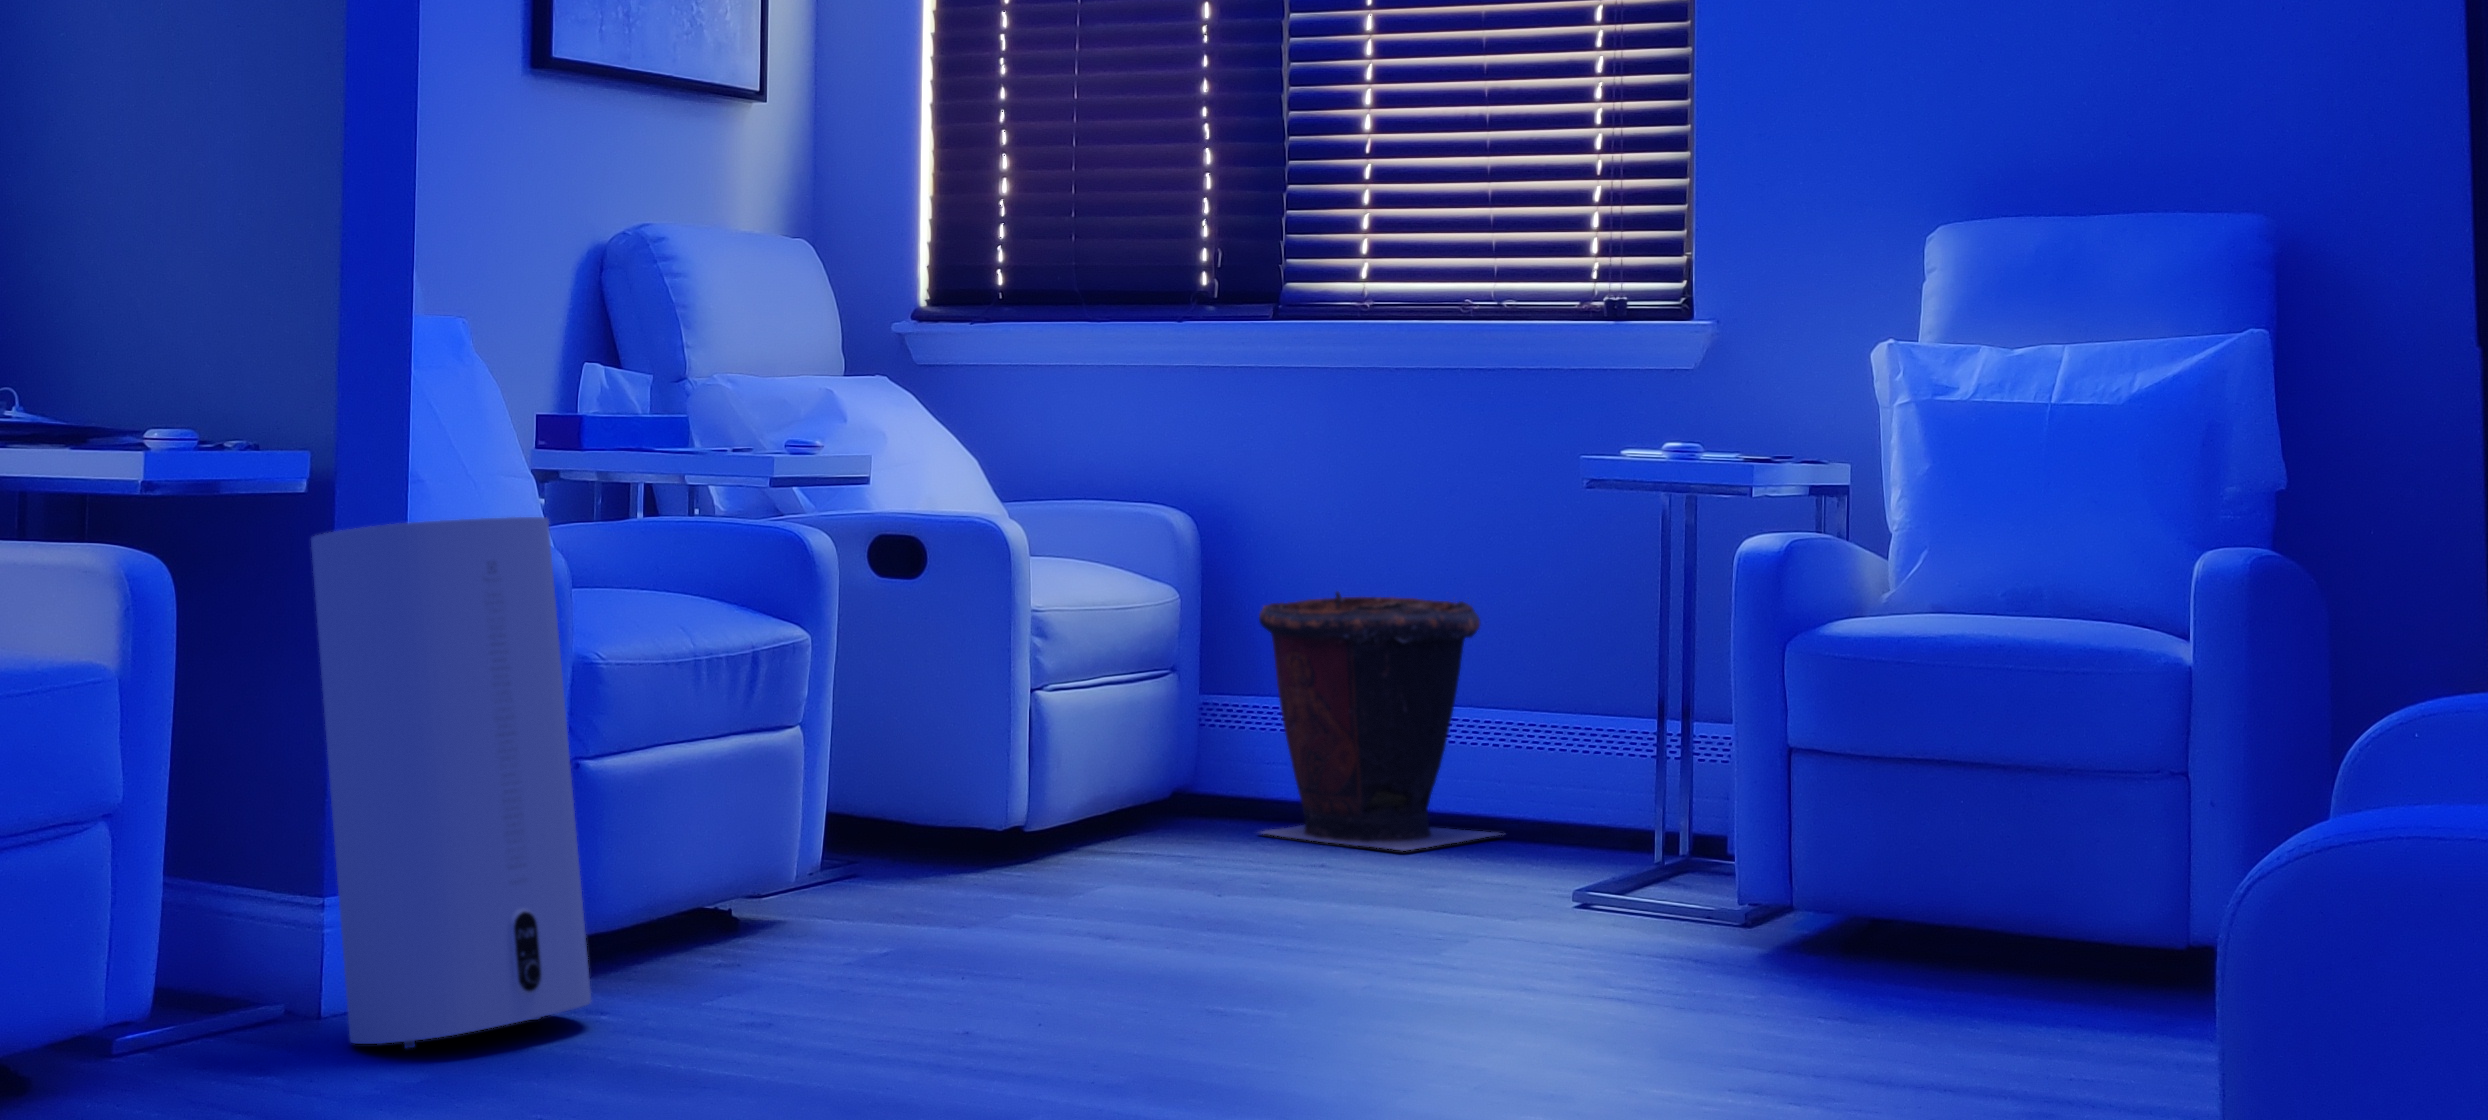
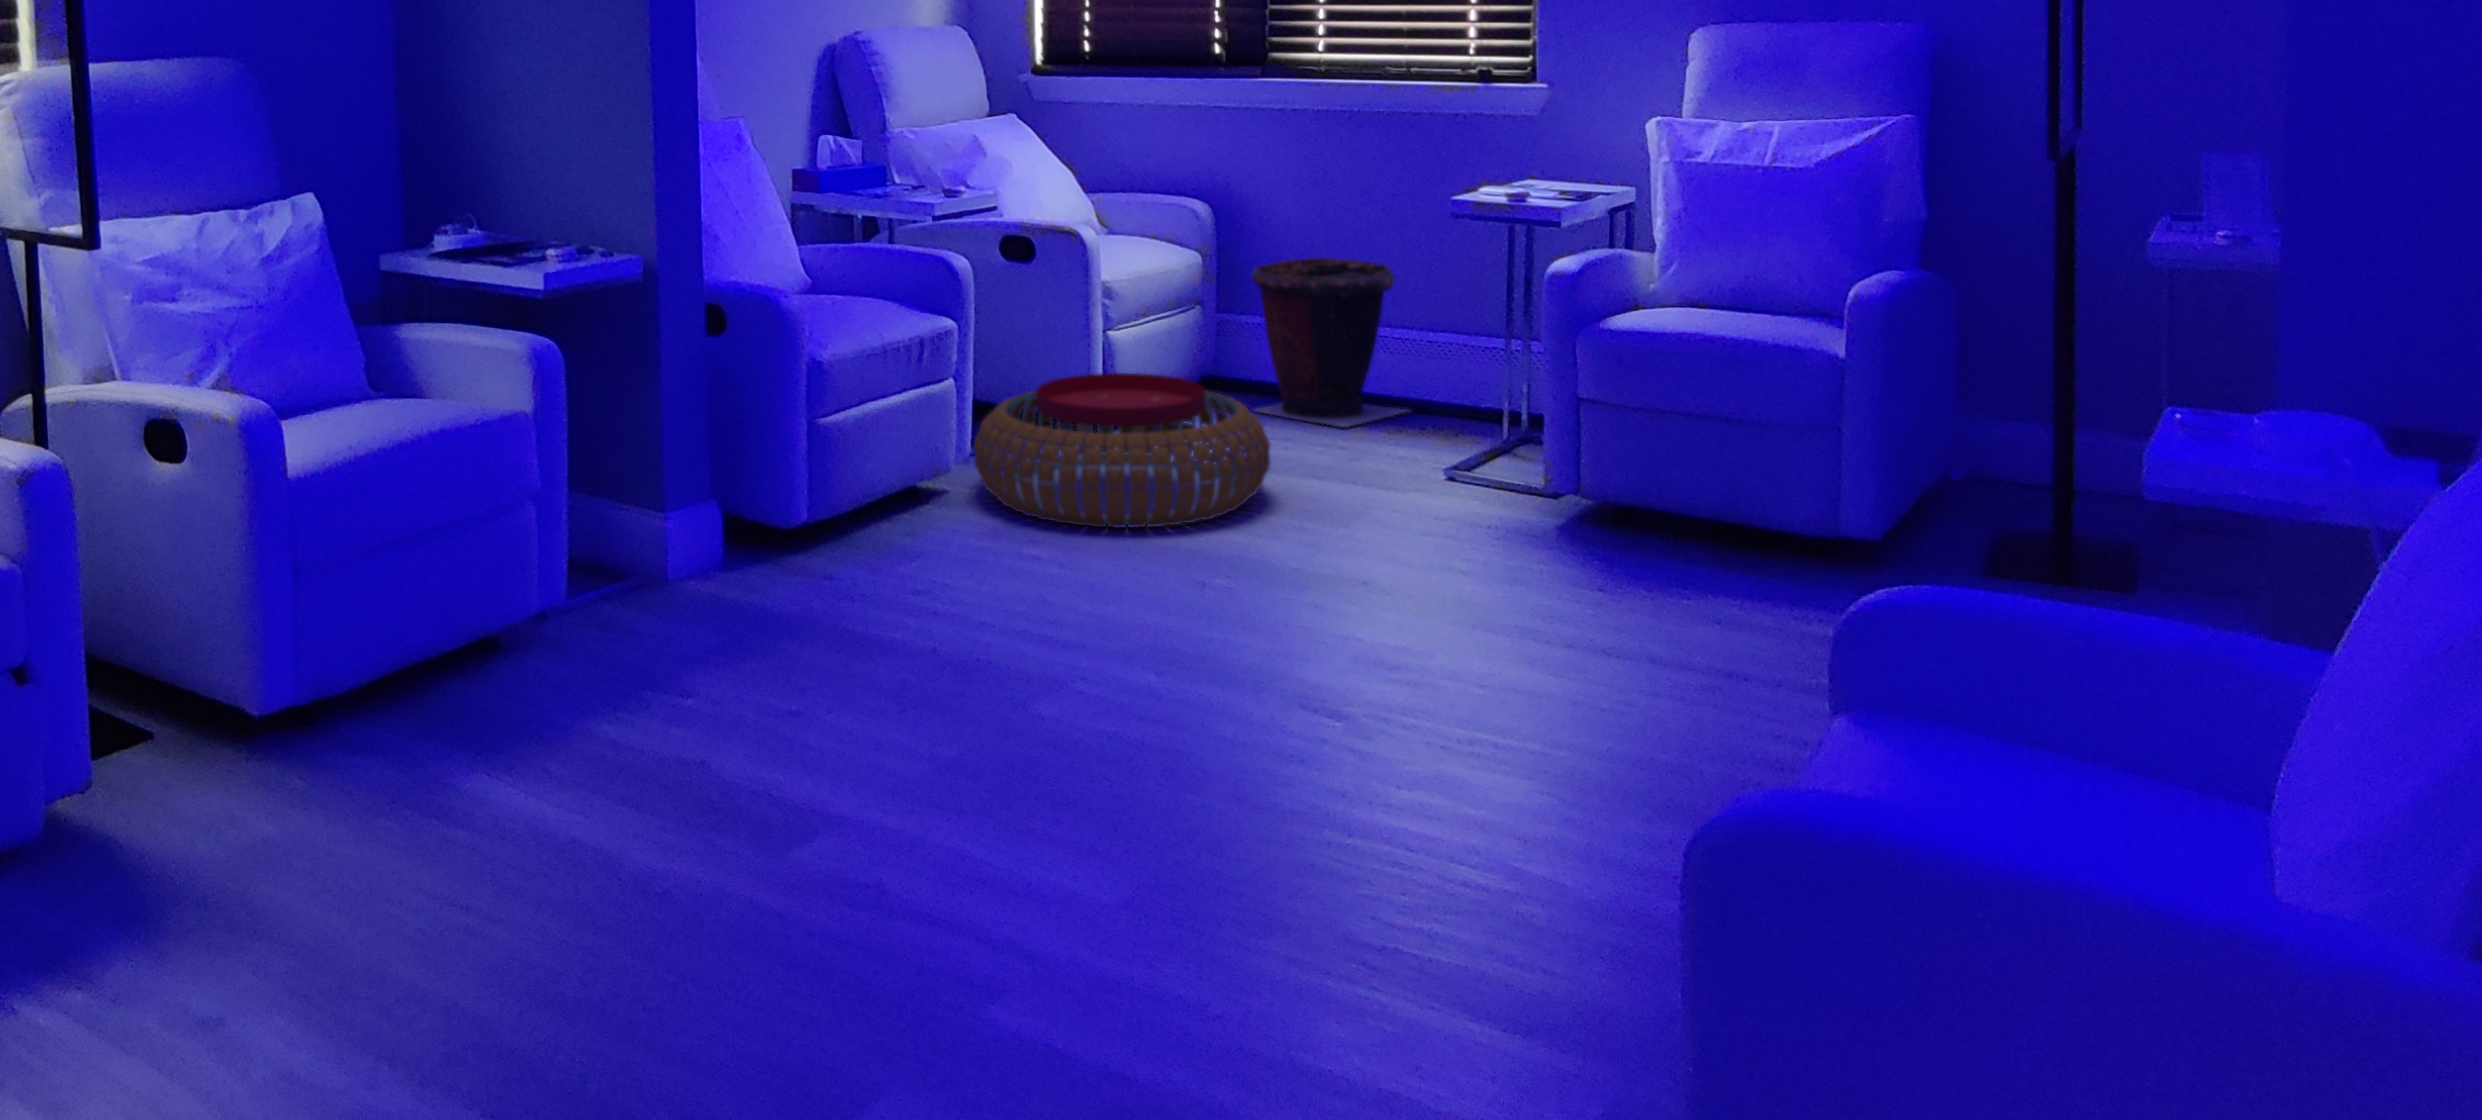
air purifier: present [311,517,591,1048] -> none [649,286,828,611]
pouf: none [825,733,1301,956] -> present [974,373,1270,528]

